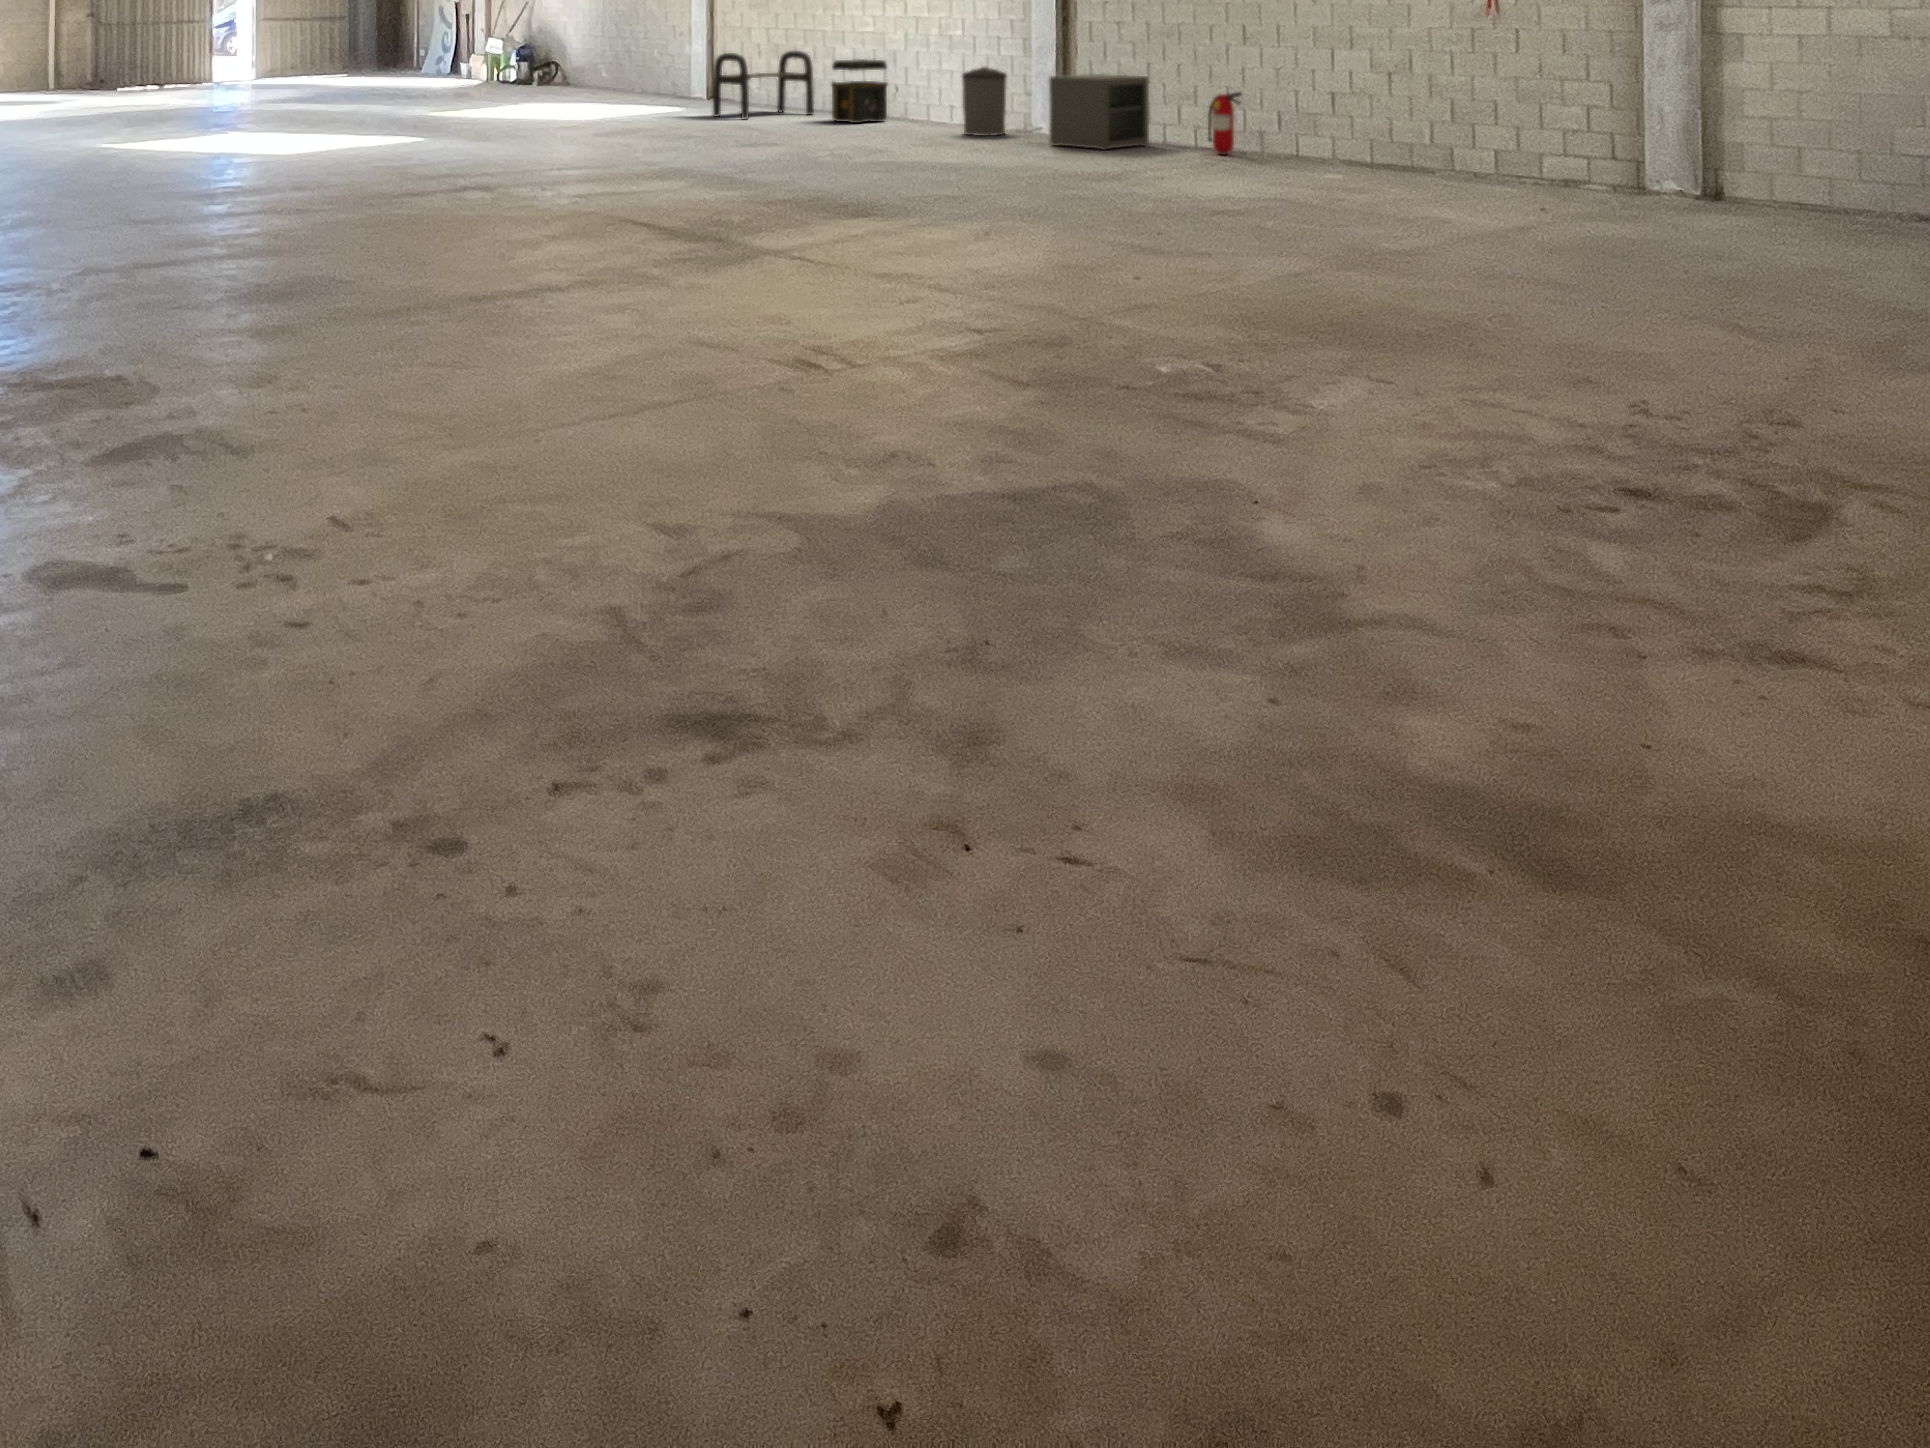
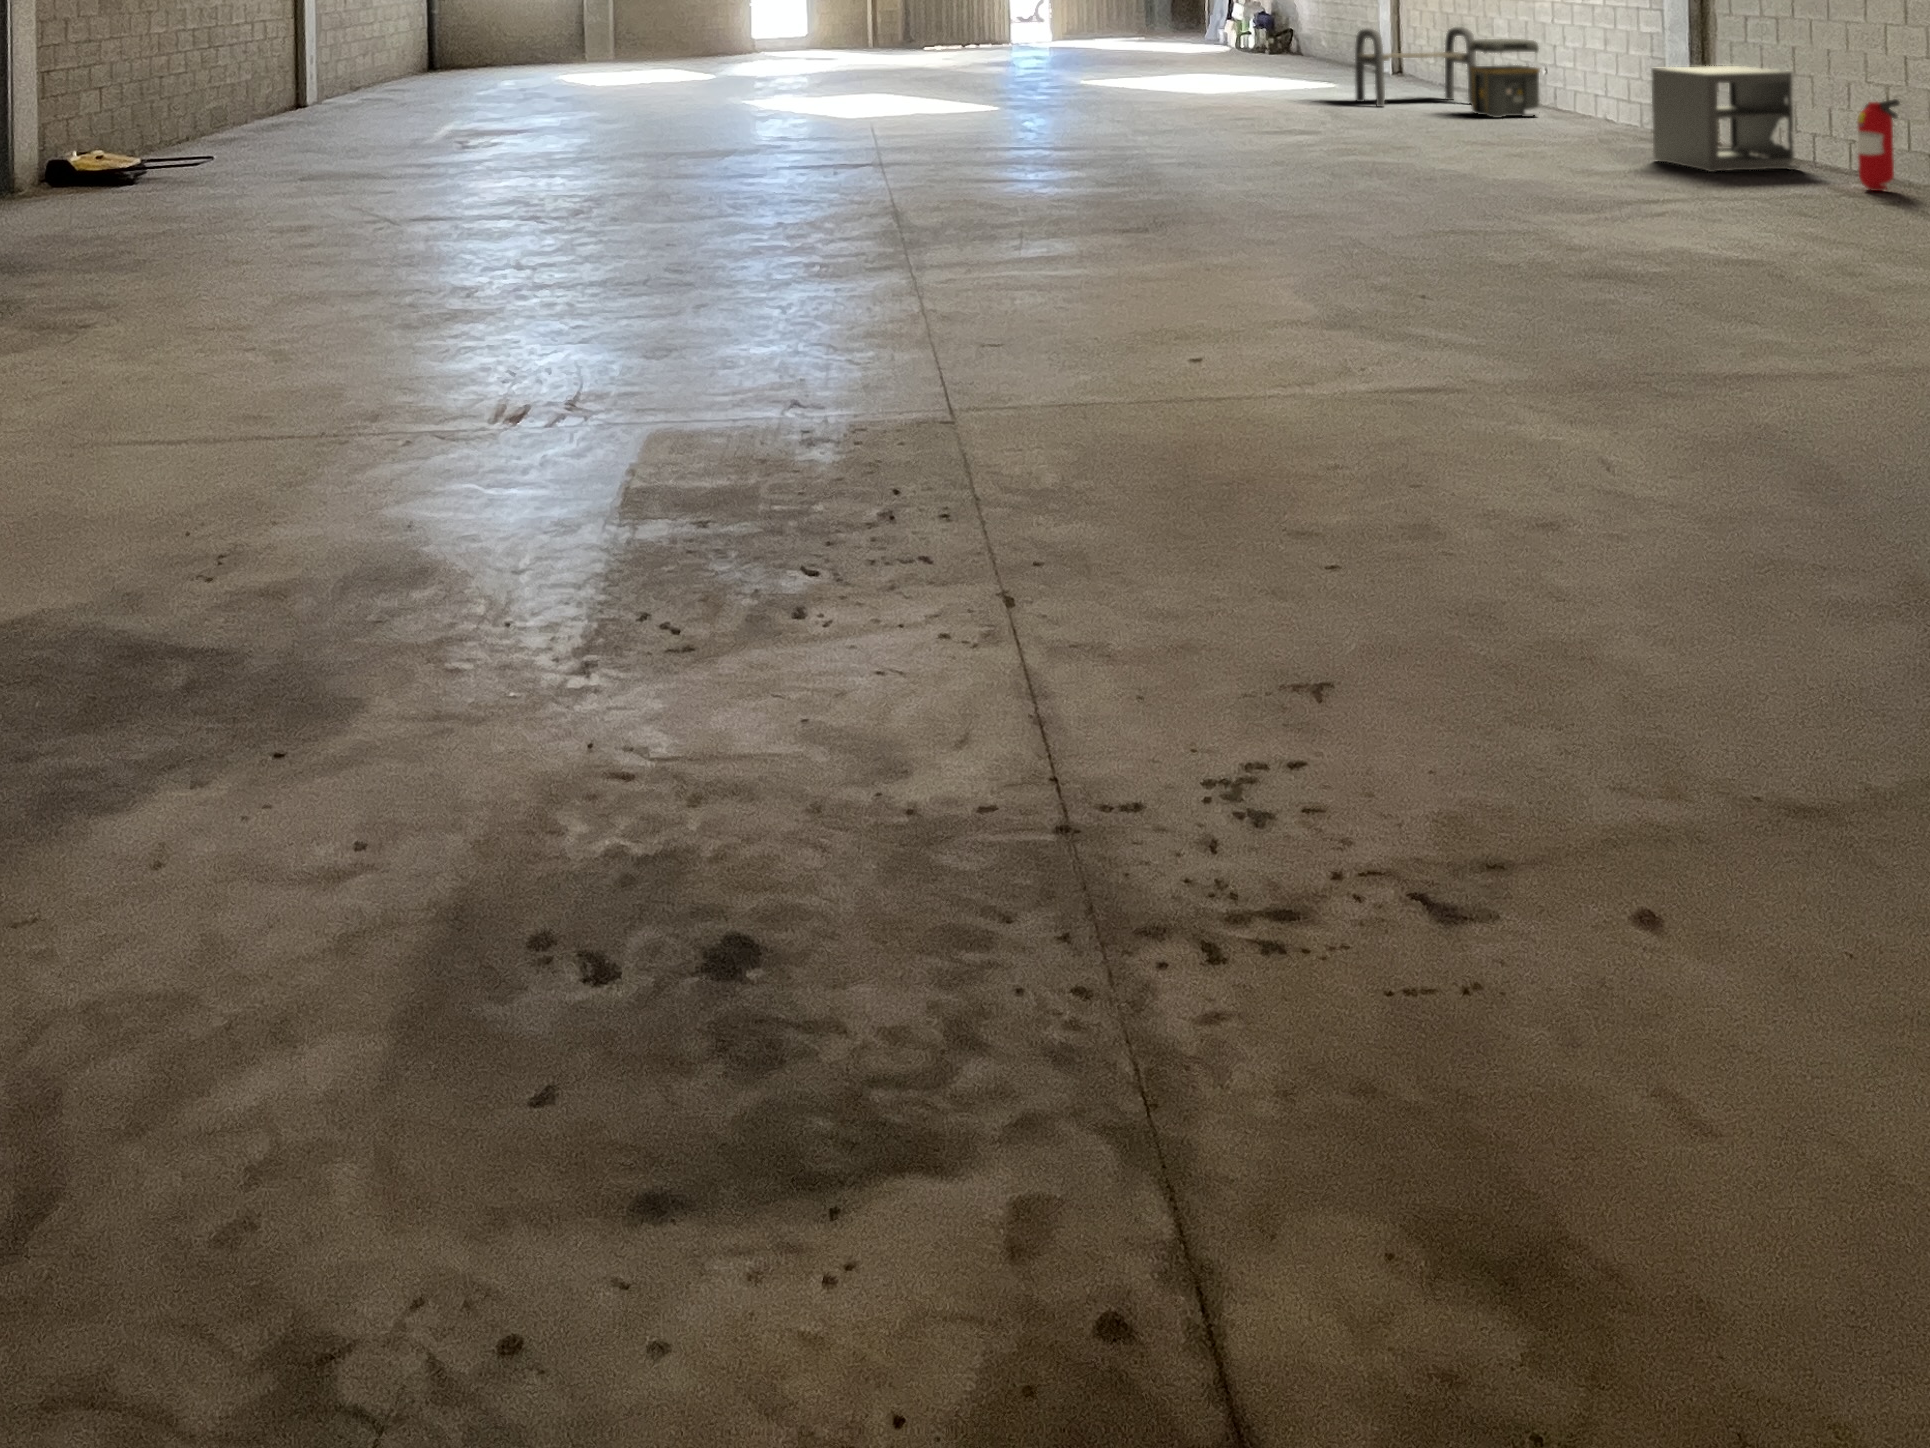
trash can: present [962,67,1007,136] -> none [1581,52,1645,143]

